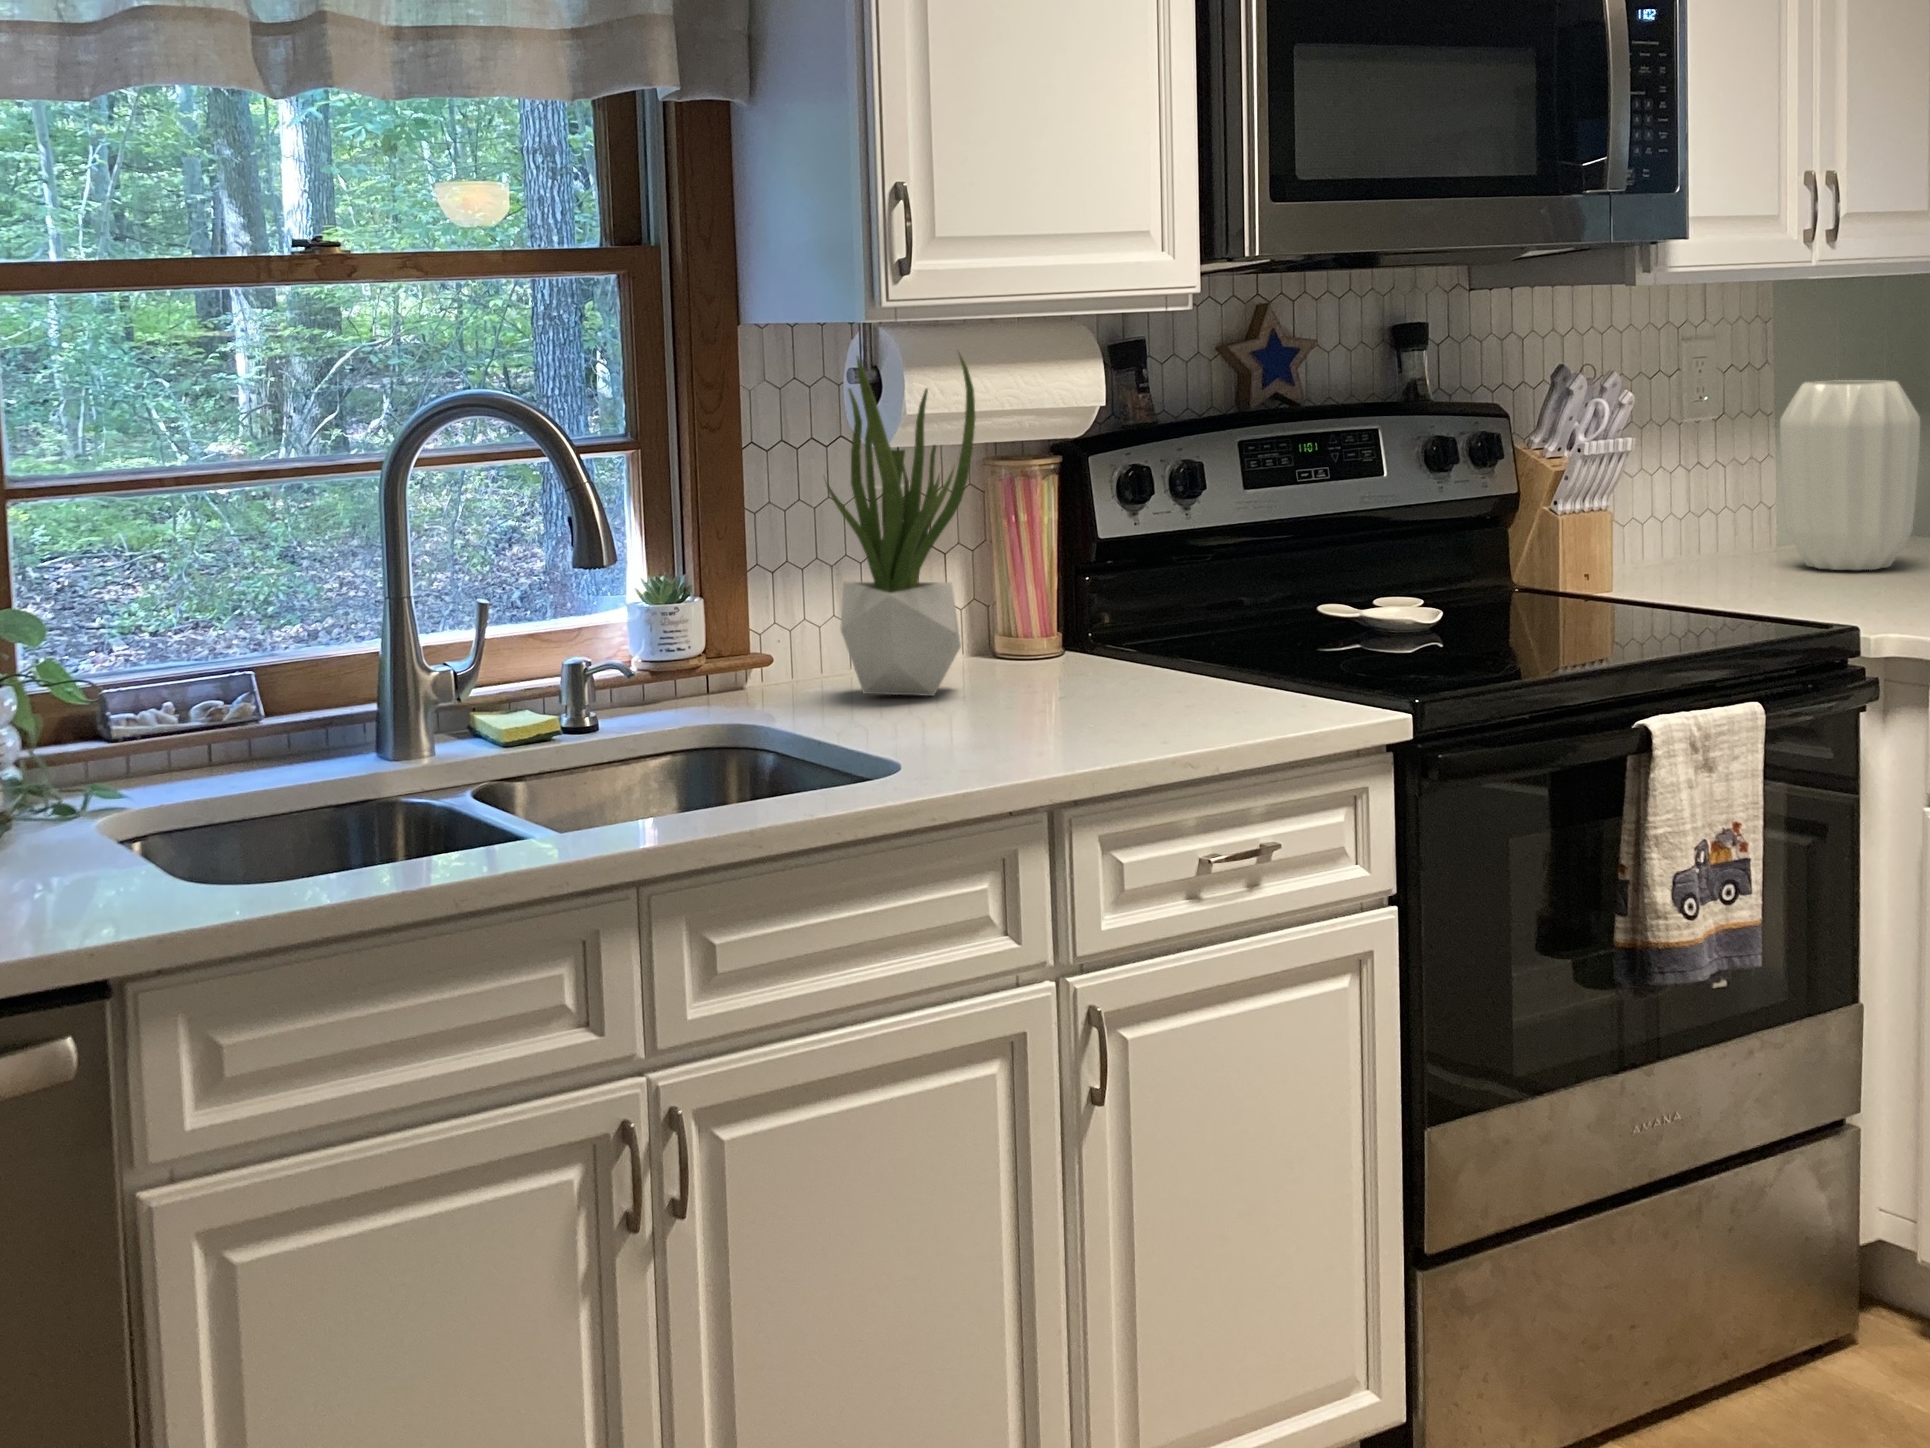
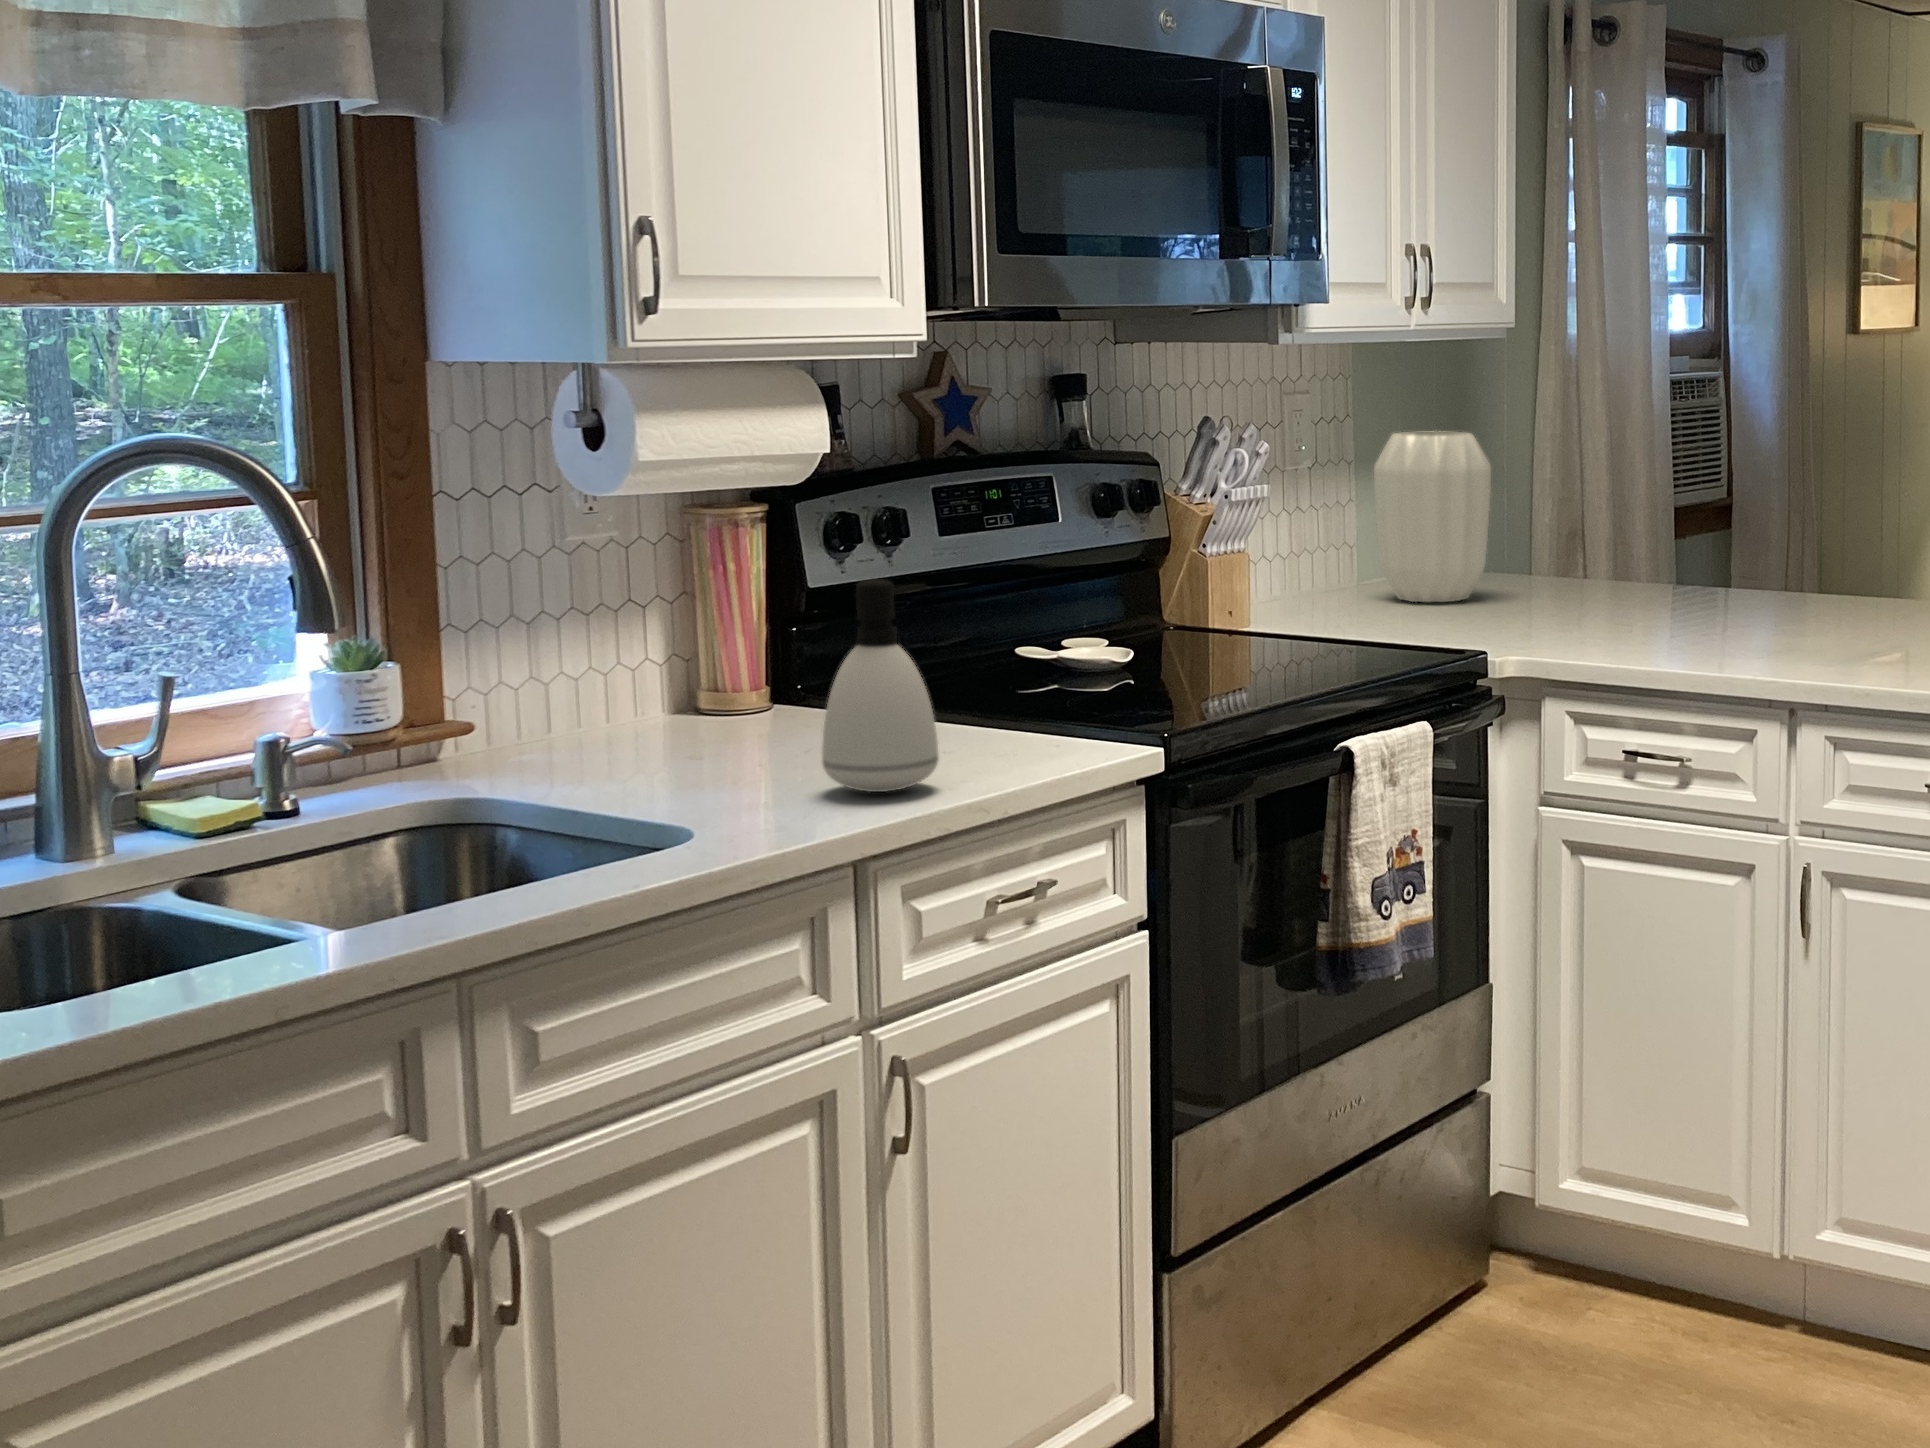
potted plant: present [826,354,975,696] -> none [545,396,705,756]
soap dispenser: none [1042,528,1156,741] -> present [822,579,938,792]

